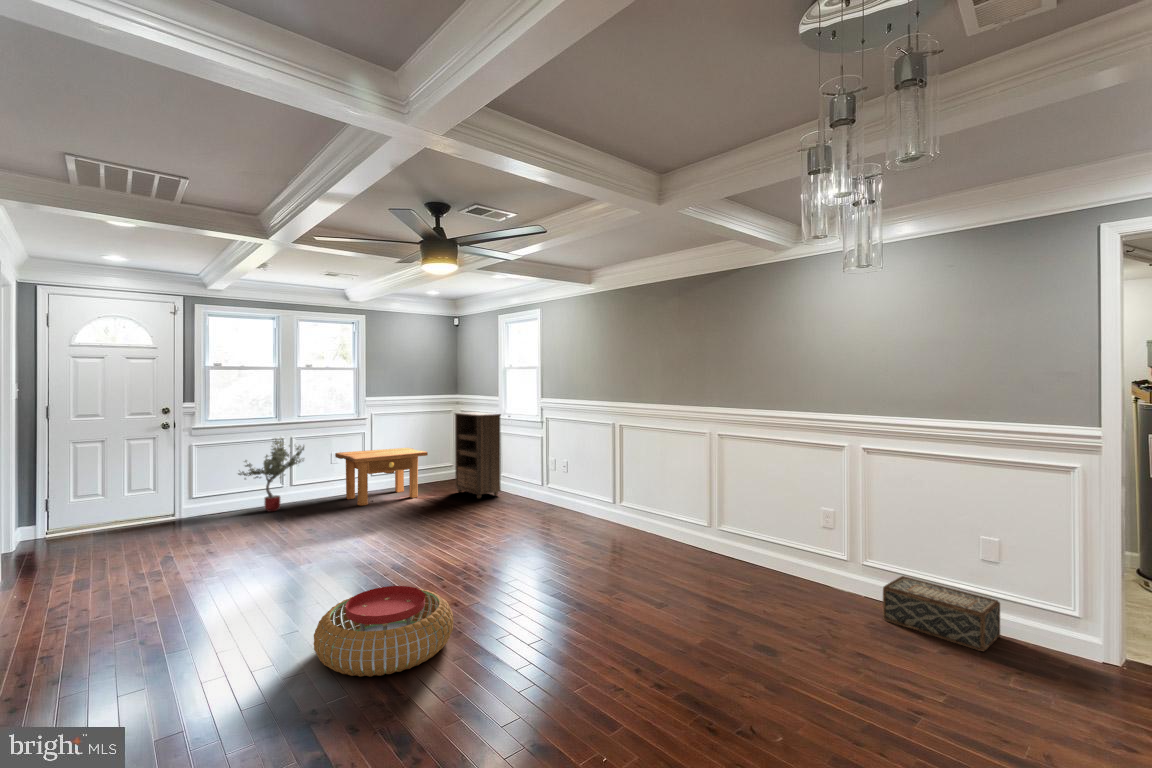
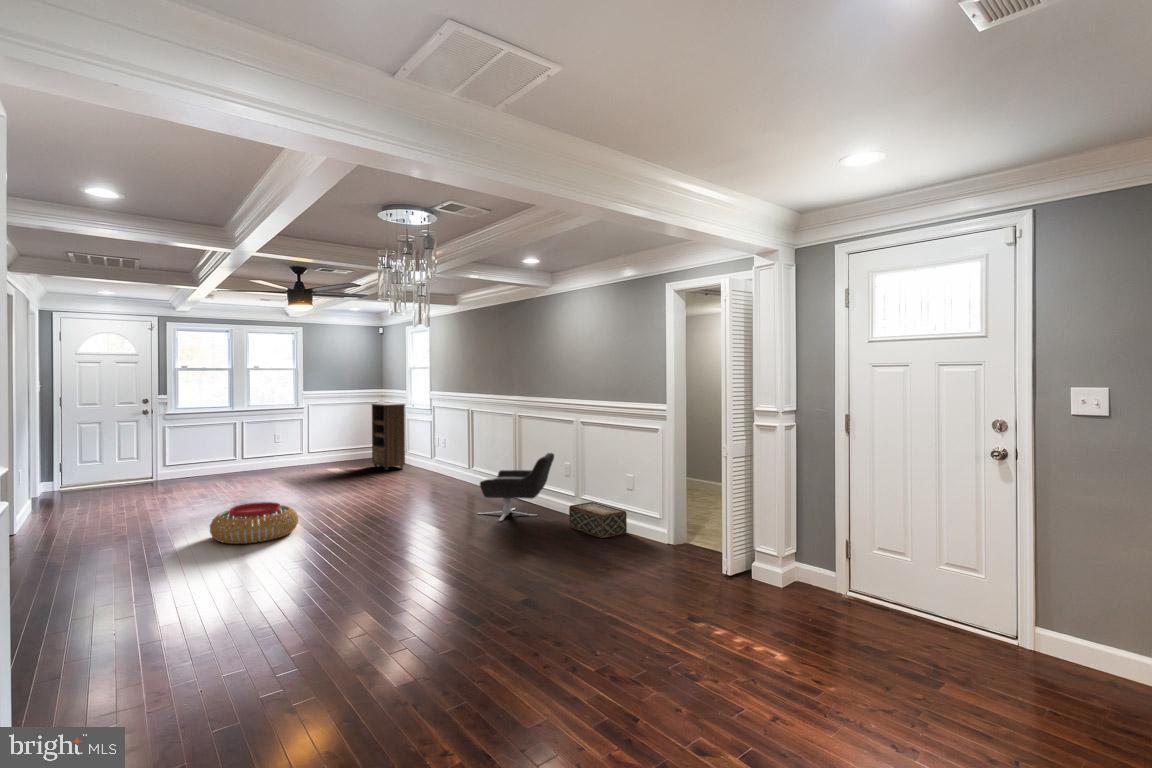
potted tree: present [238,437,304,512] -> none [198,421,251,477]
side table: present [335,448,428,505] -> none [276,432,348,474]
lounge chair: none [698,493,826,606] -> present [478,453,554,521]

